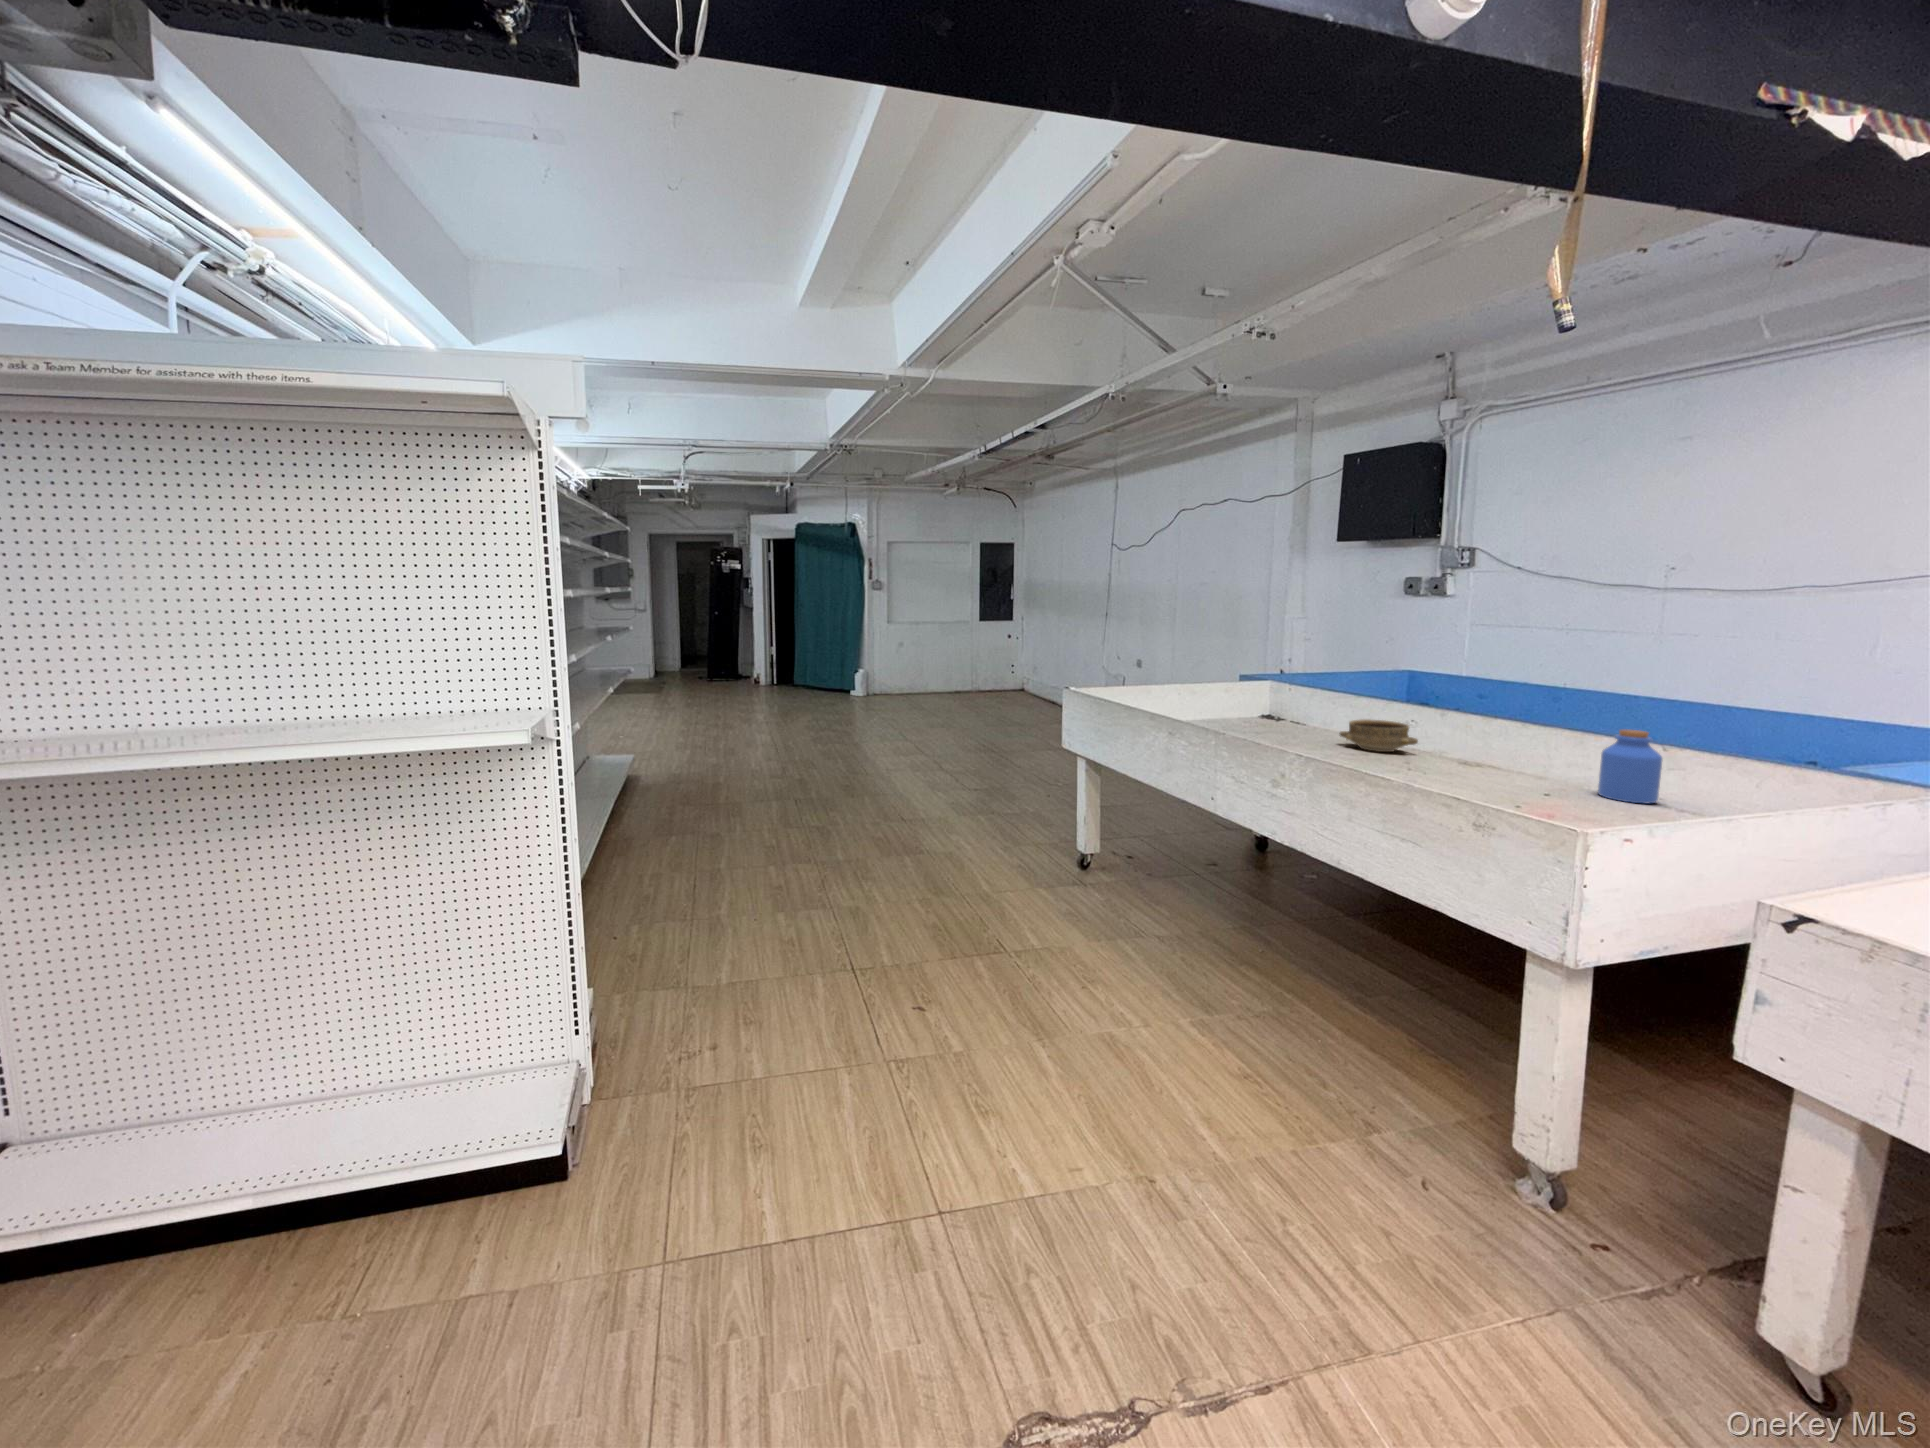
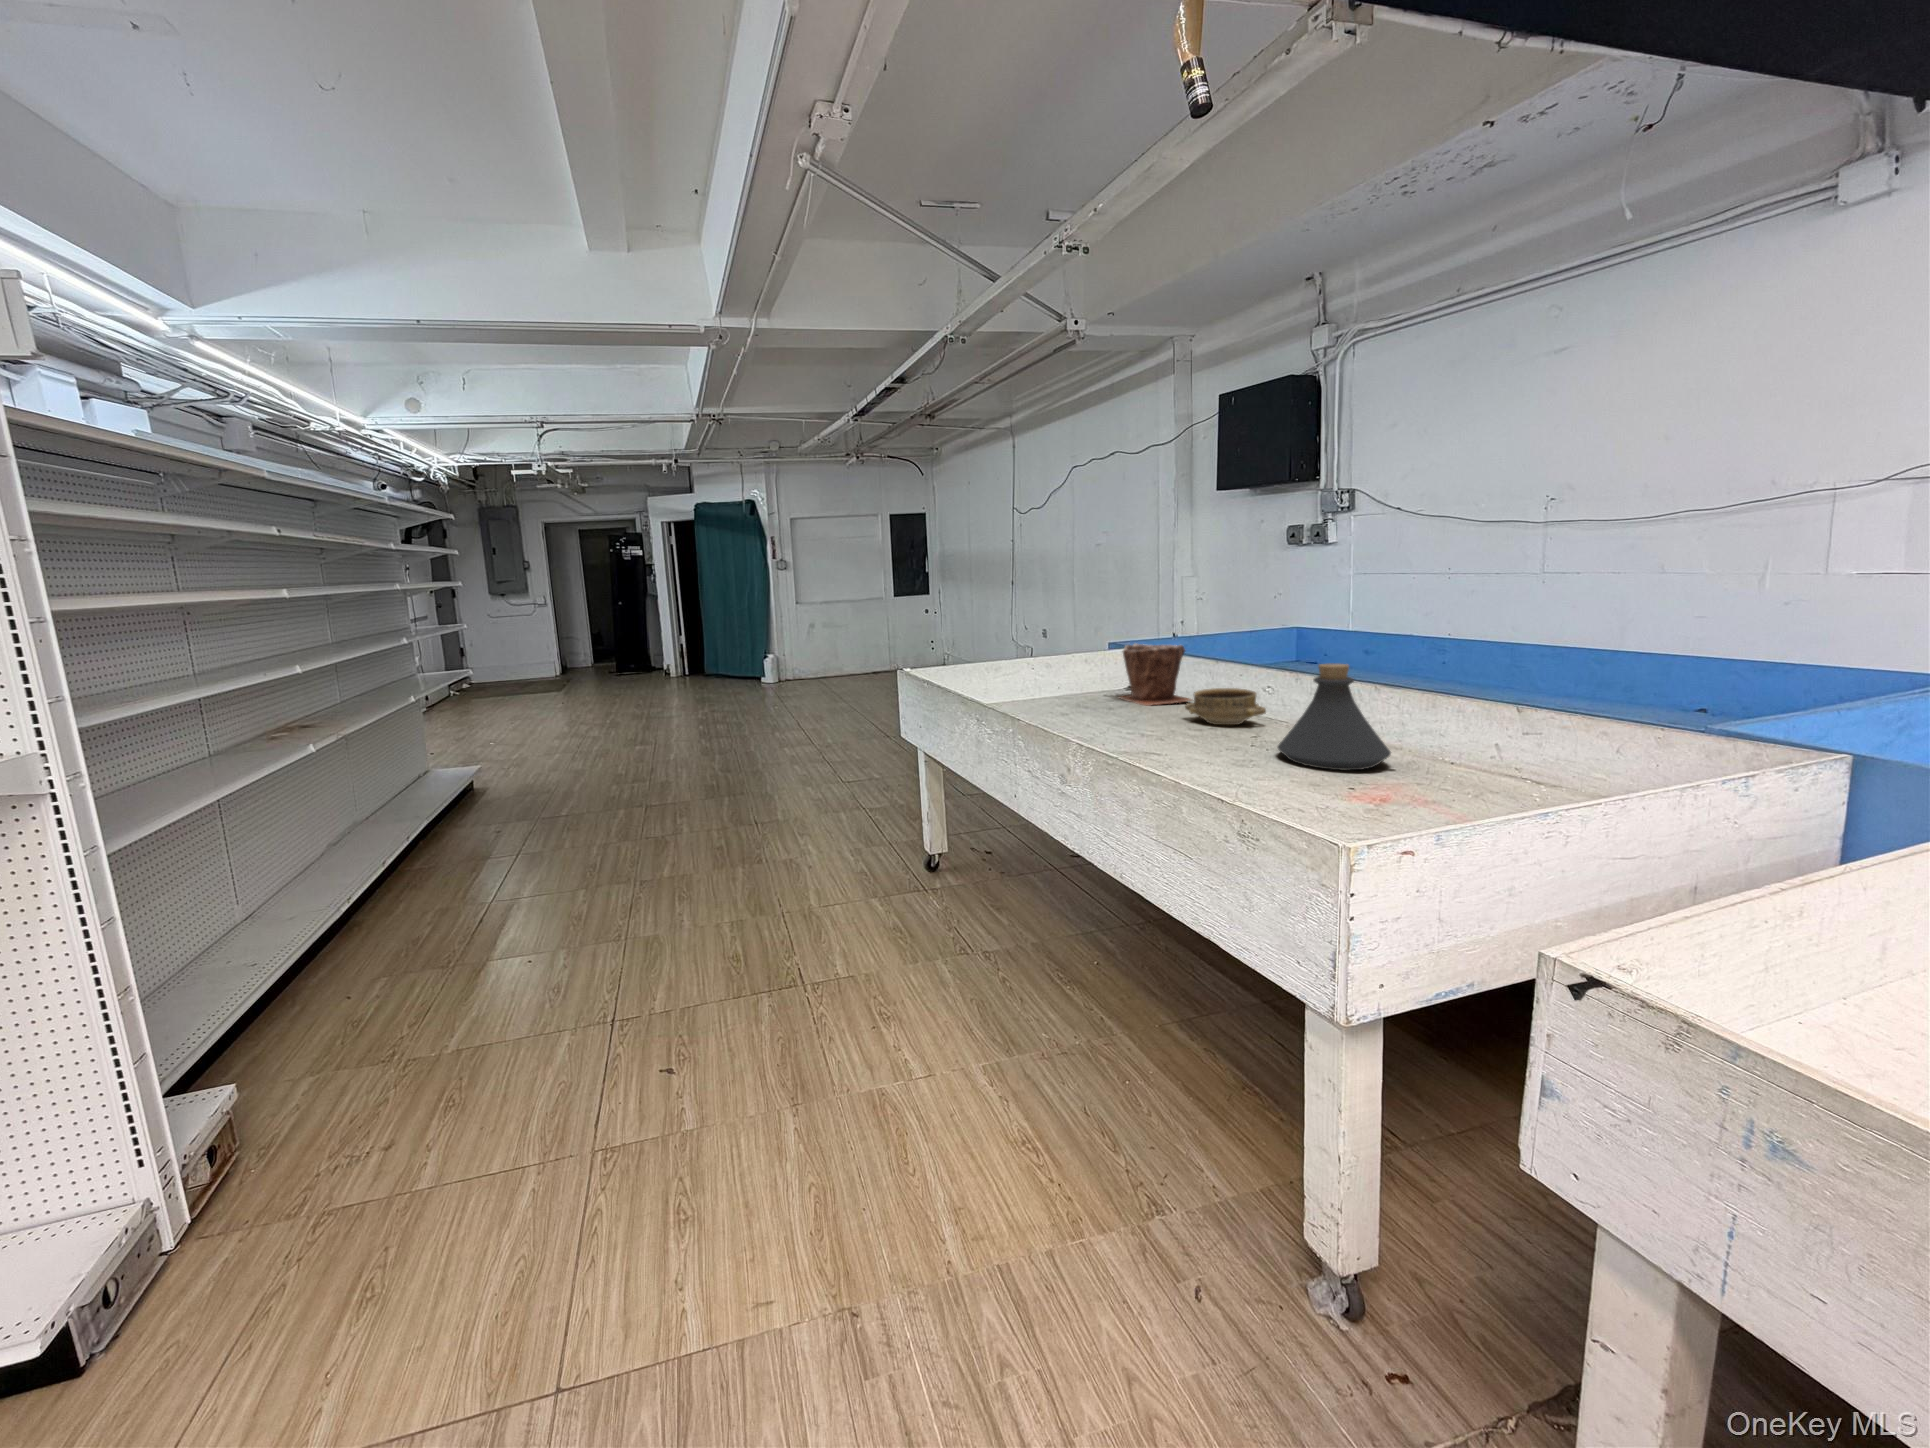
plant pot: none [1261,676,1335,732] -> present [1120,643,1191,706]
bottle: none [1446,702,1554,792] -> present [1278,663,1391,771]
jar: present [1598,729,1663,803] -> none [1442,688,1509,775]

